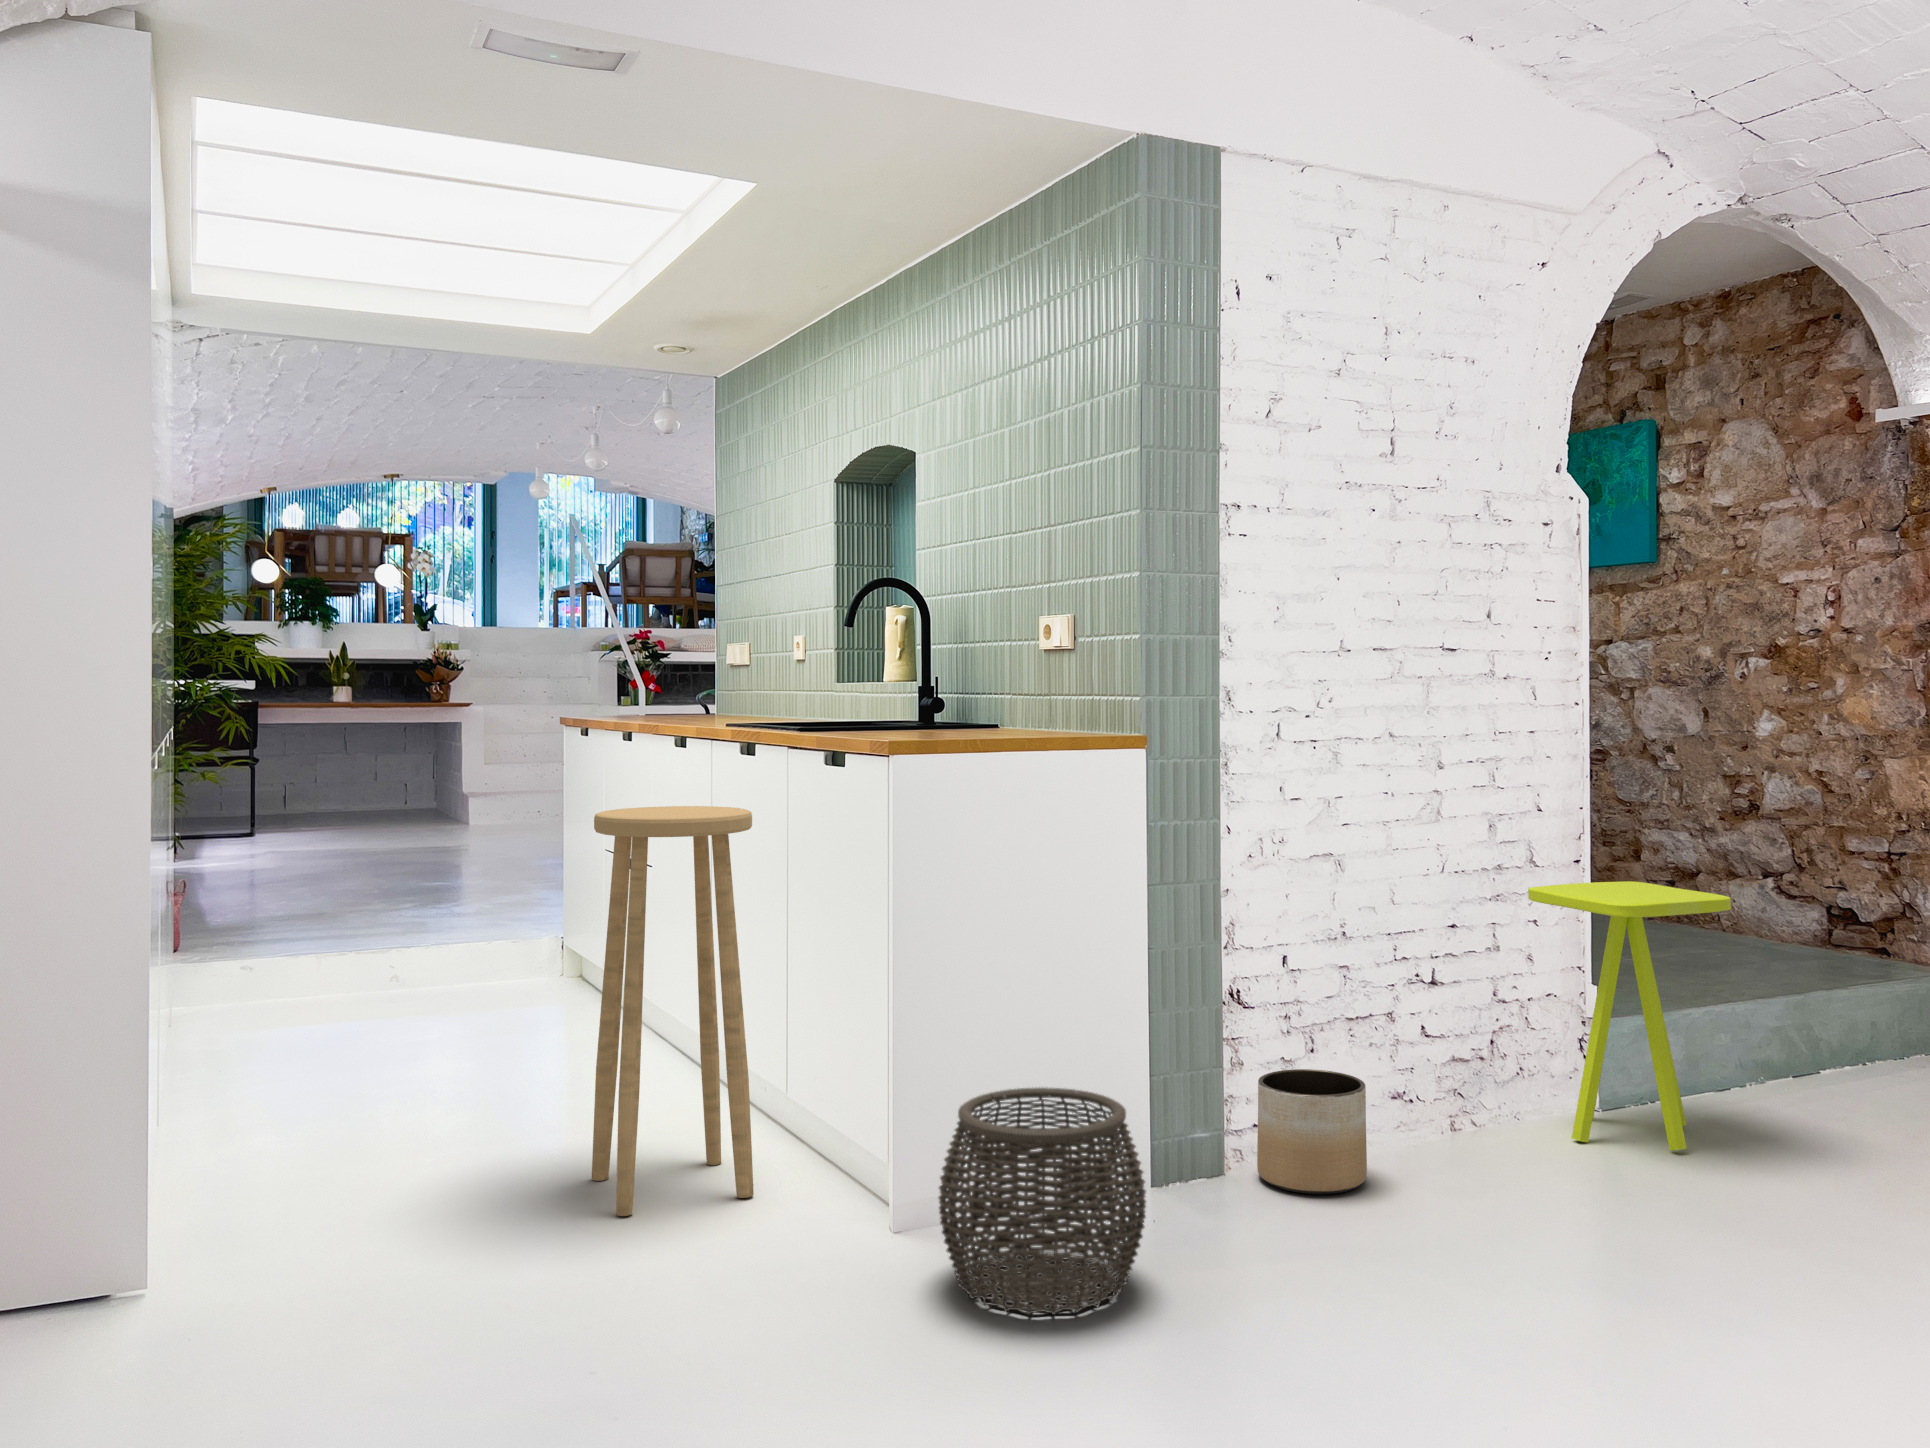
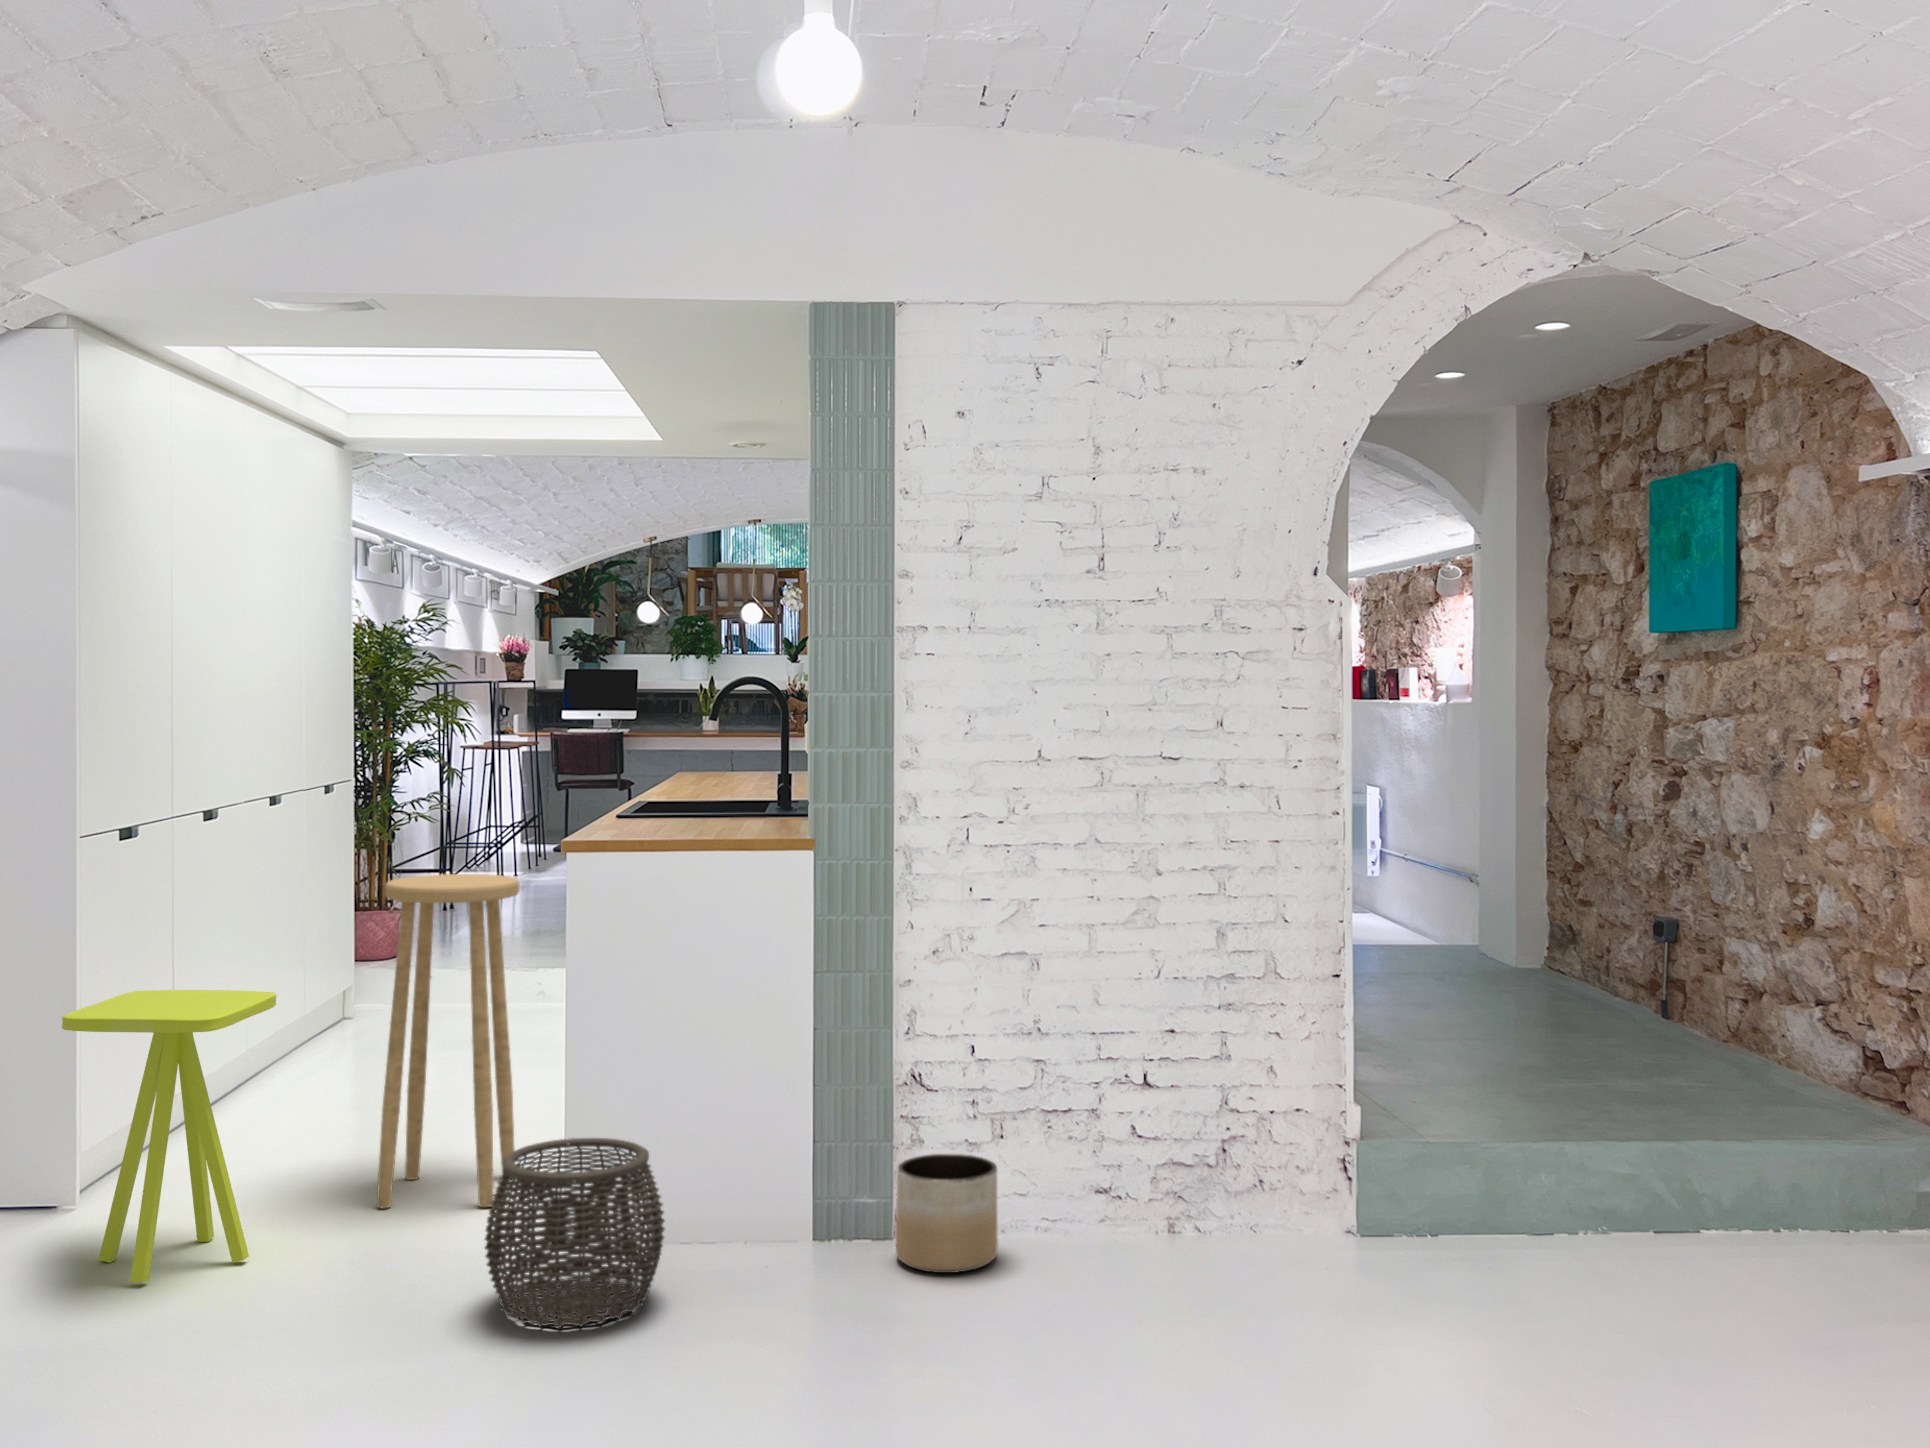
side table: present [1528,881,1731,1150] -> present [62,990,276,1282]

